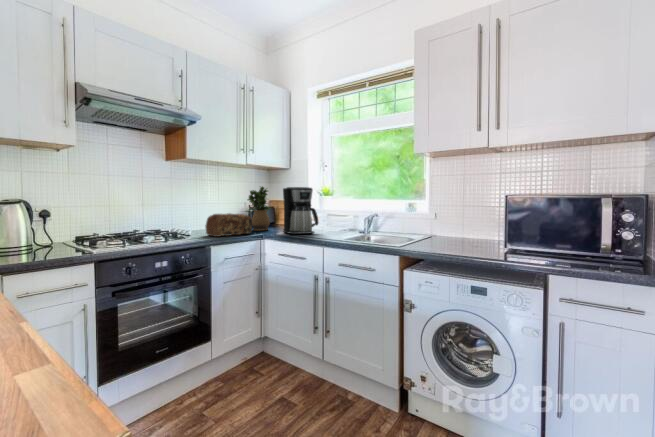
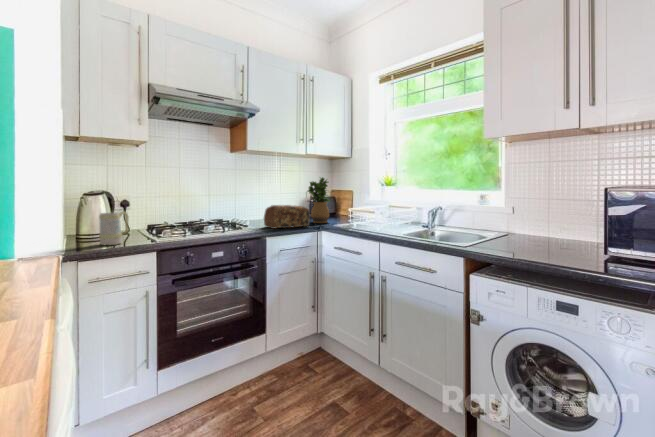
coffee maker: present [283,187,318,234] -> none [342,178,380,229]
mug: none [30,222,63,258] -> present [99,212,128,245]

